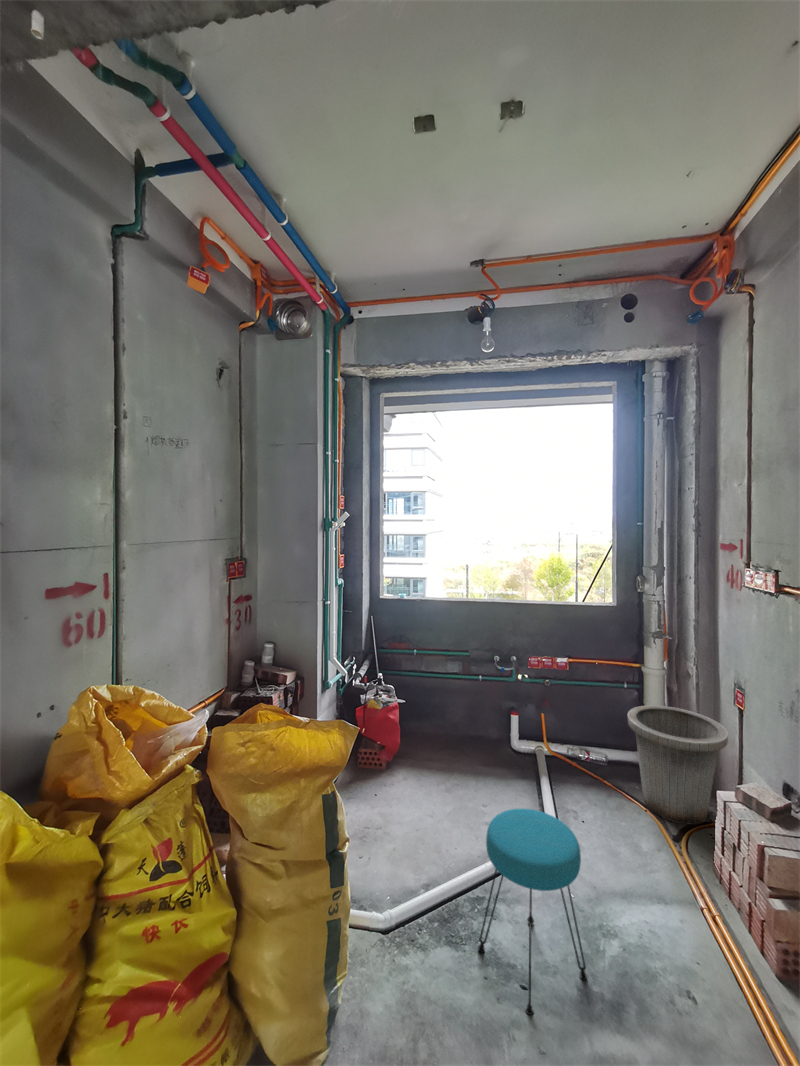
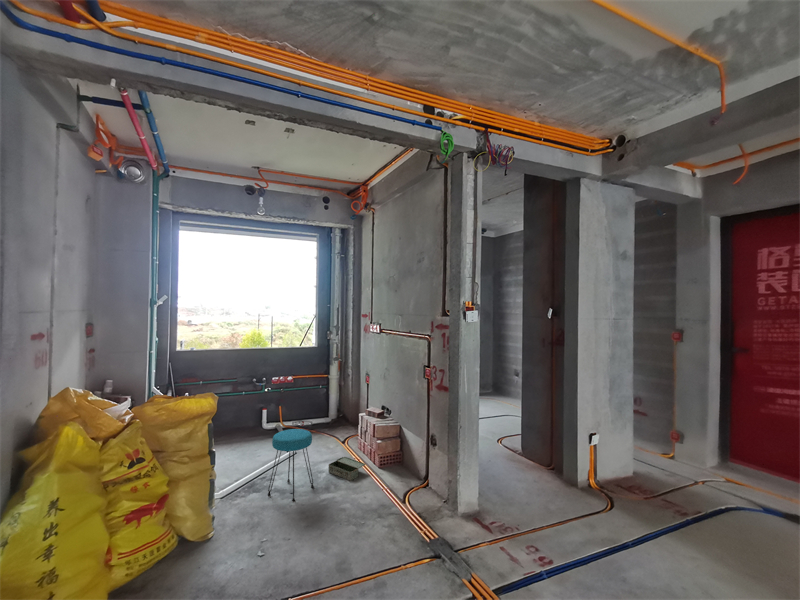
trash can: present [628,706,728,825] -> none [325,392,364,440]
toolbox: none [630,903,744,1010] -> present [328,457,365,480]

